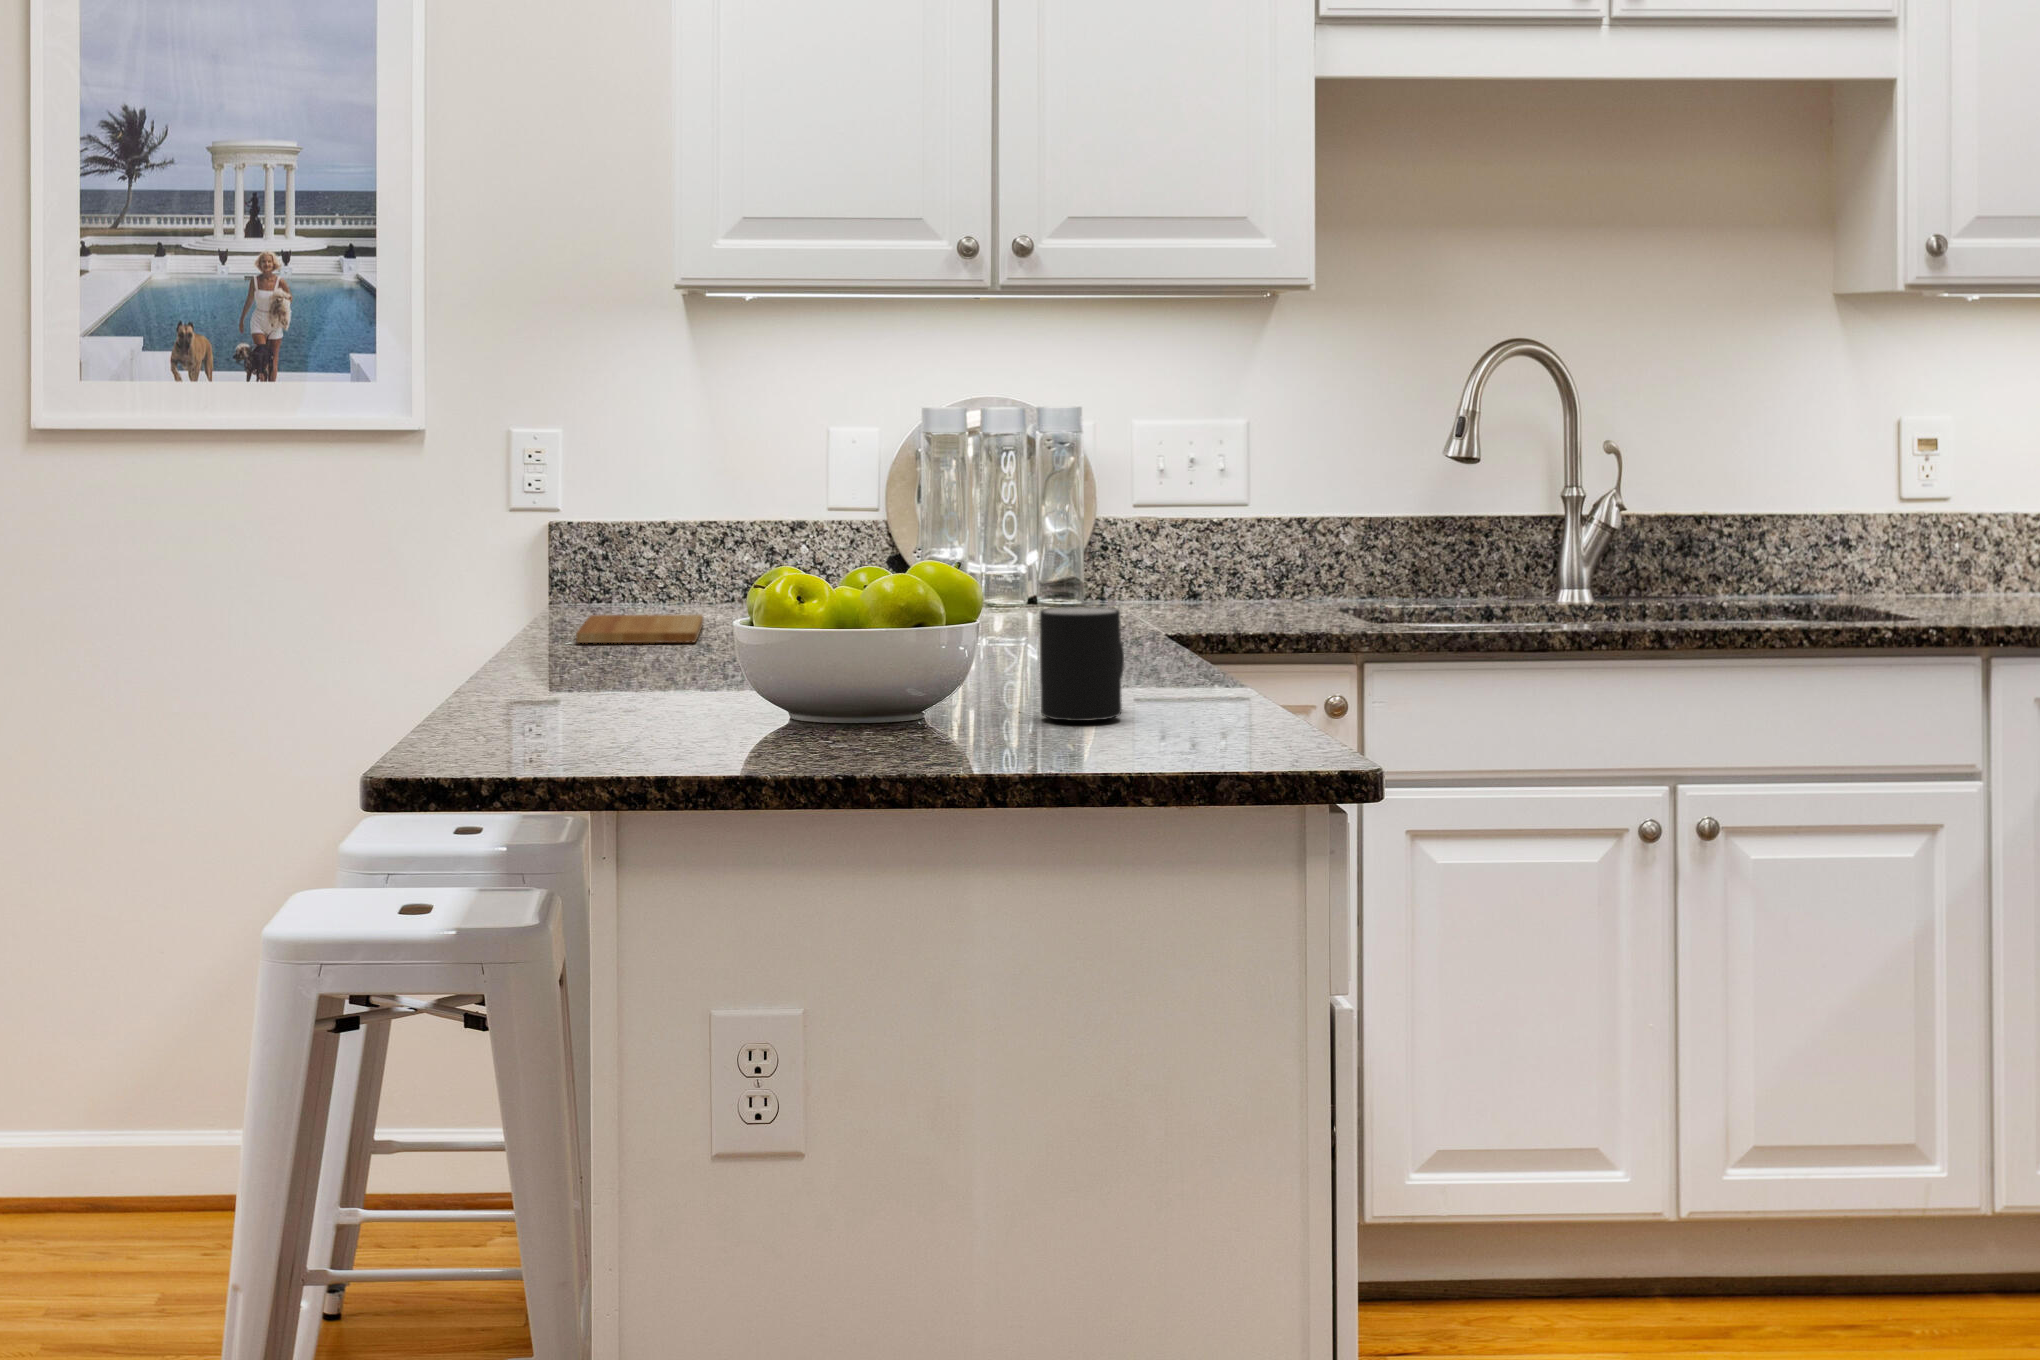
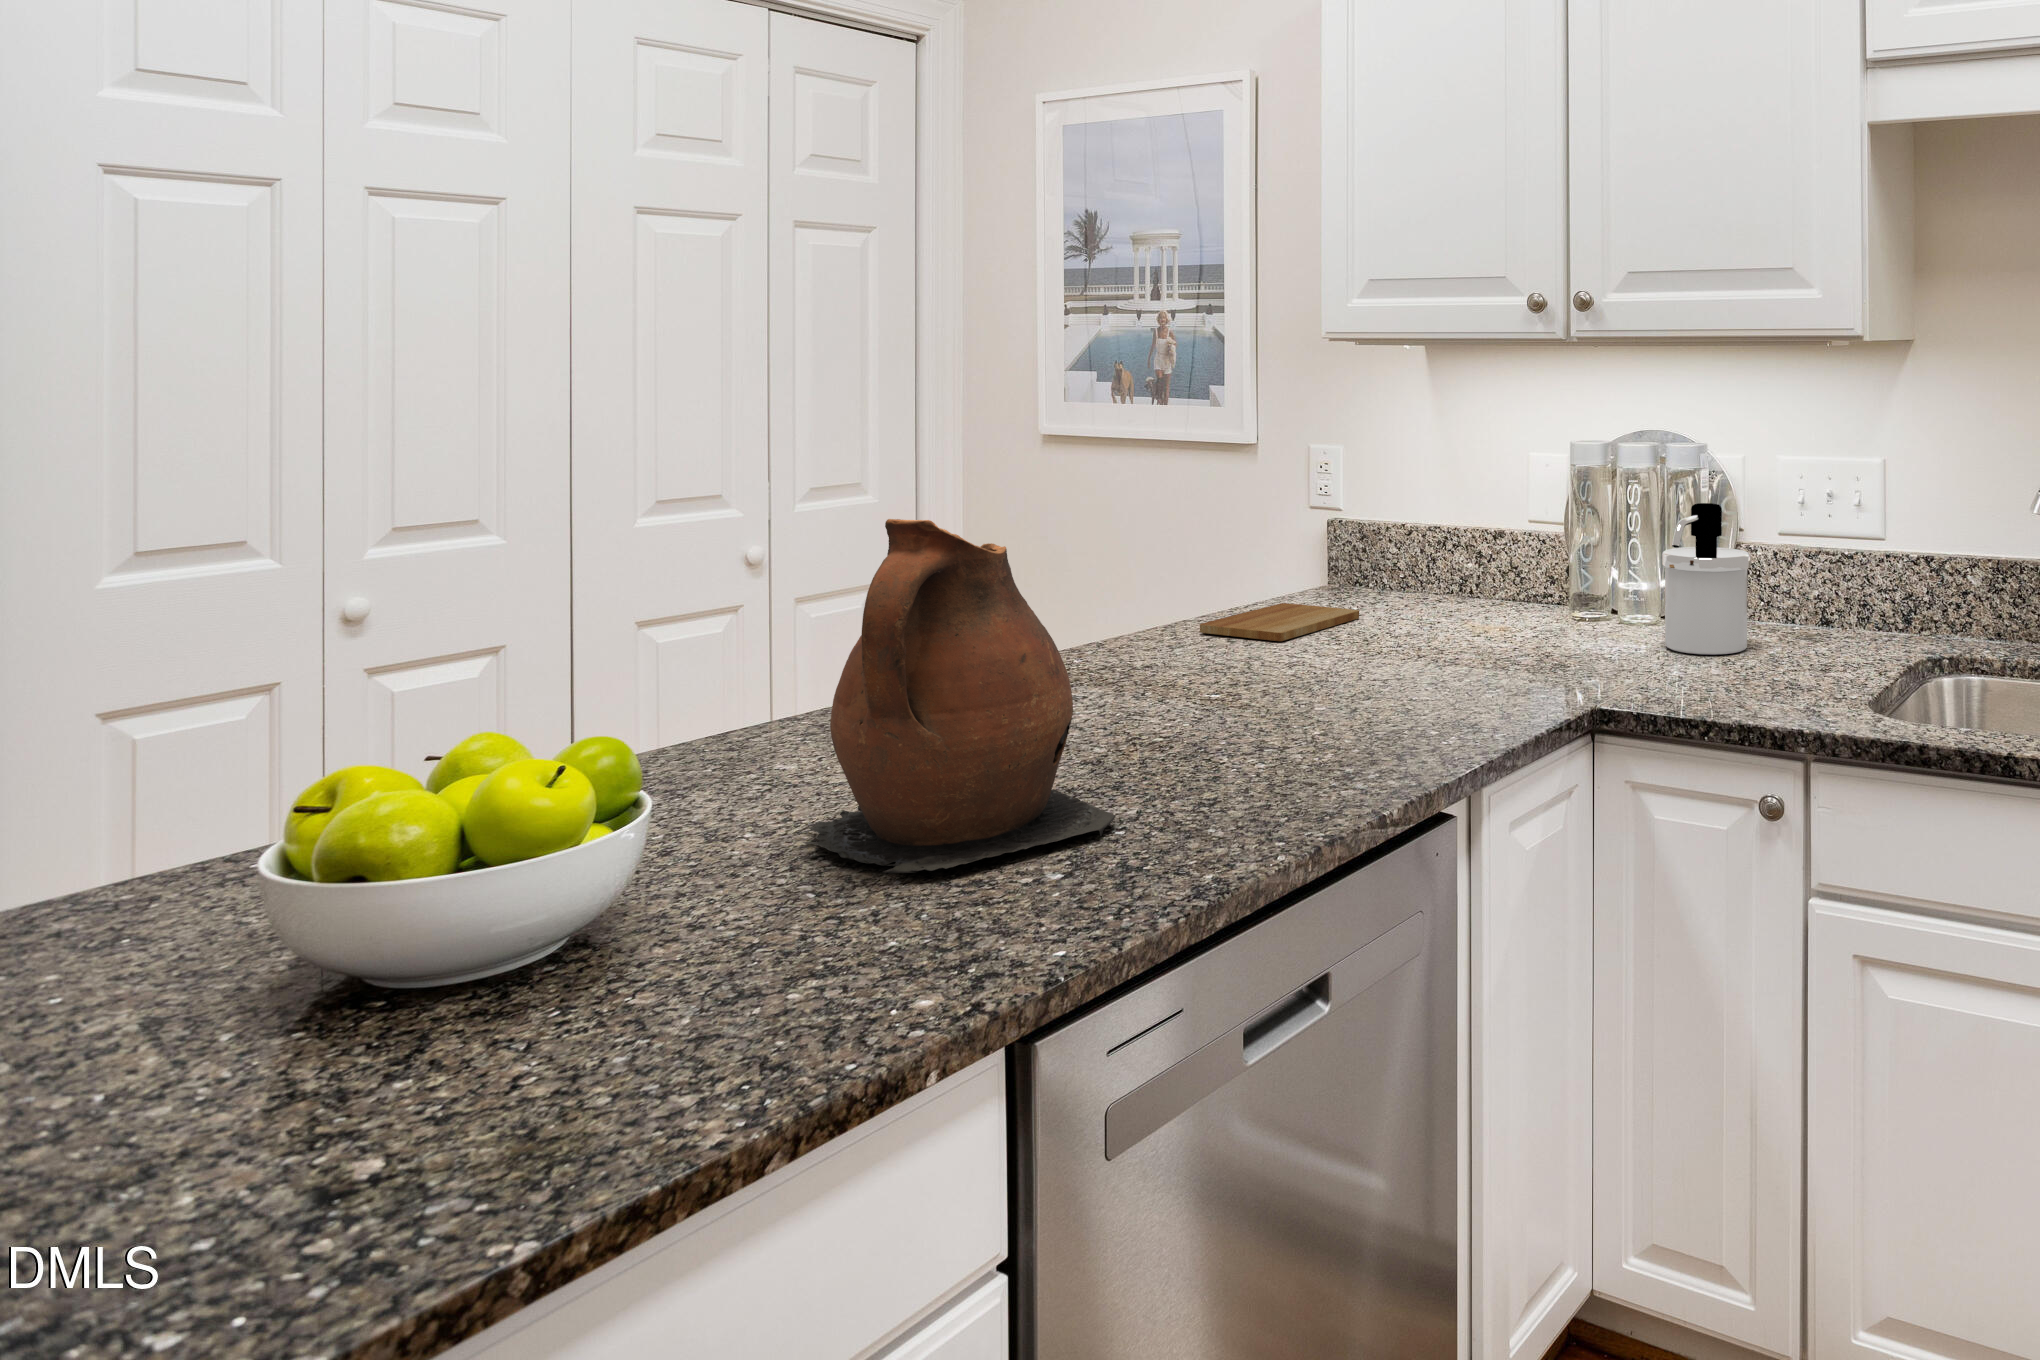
ceramic pitcher: none [778,449,1038,759] -> present [796,519,1115,873]
soap dispenser: none [1084,467,1177,623] -> present [1662,503,1751,655]
mug: present [1040,607,1124,721] -> none [1196,680,1323,814]

